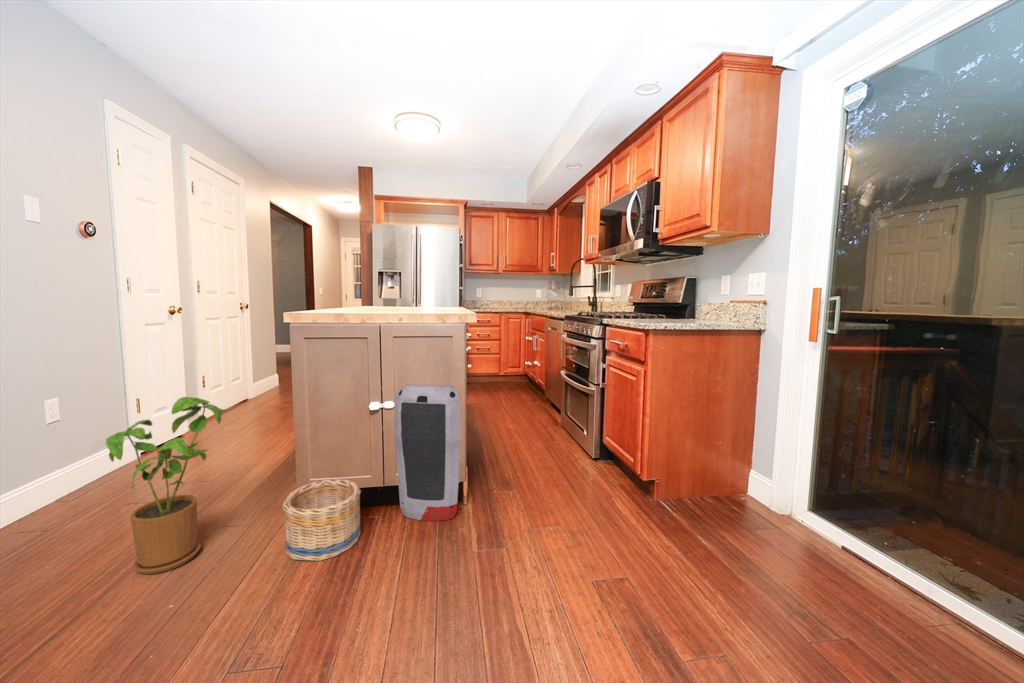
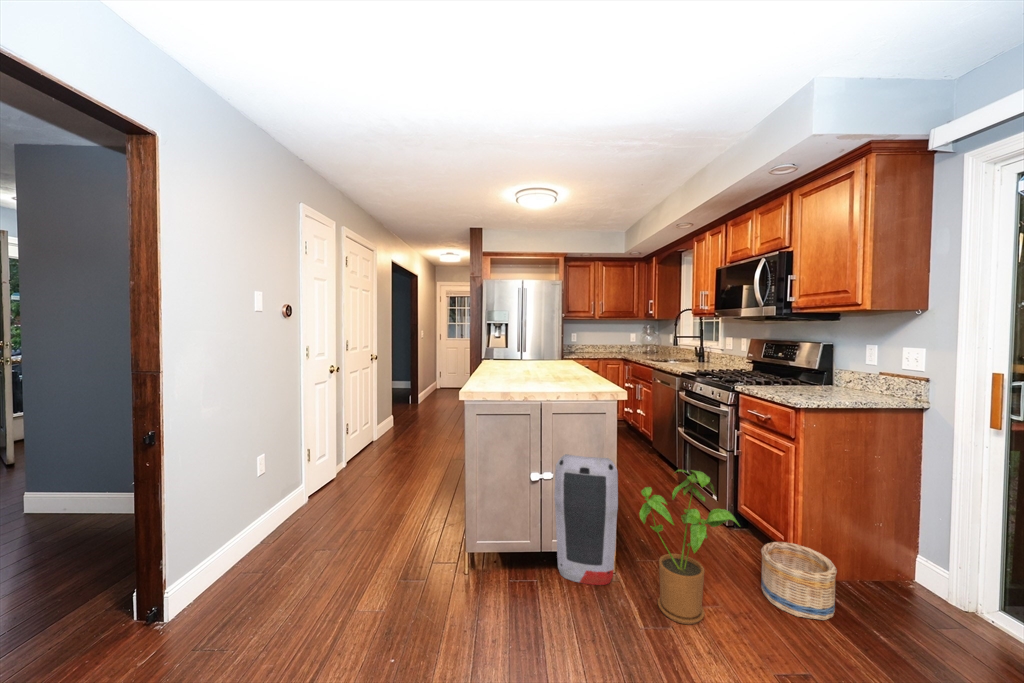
house plant: present [106,397,228,574] -> present [639,470,739,624]
basket: present [283,479,361,561] -> present [761,542,837,620]

